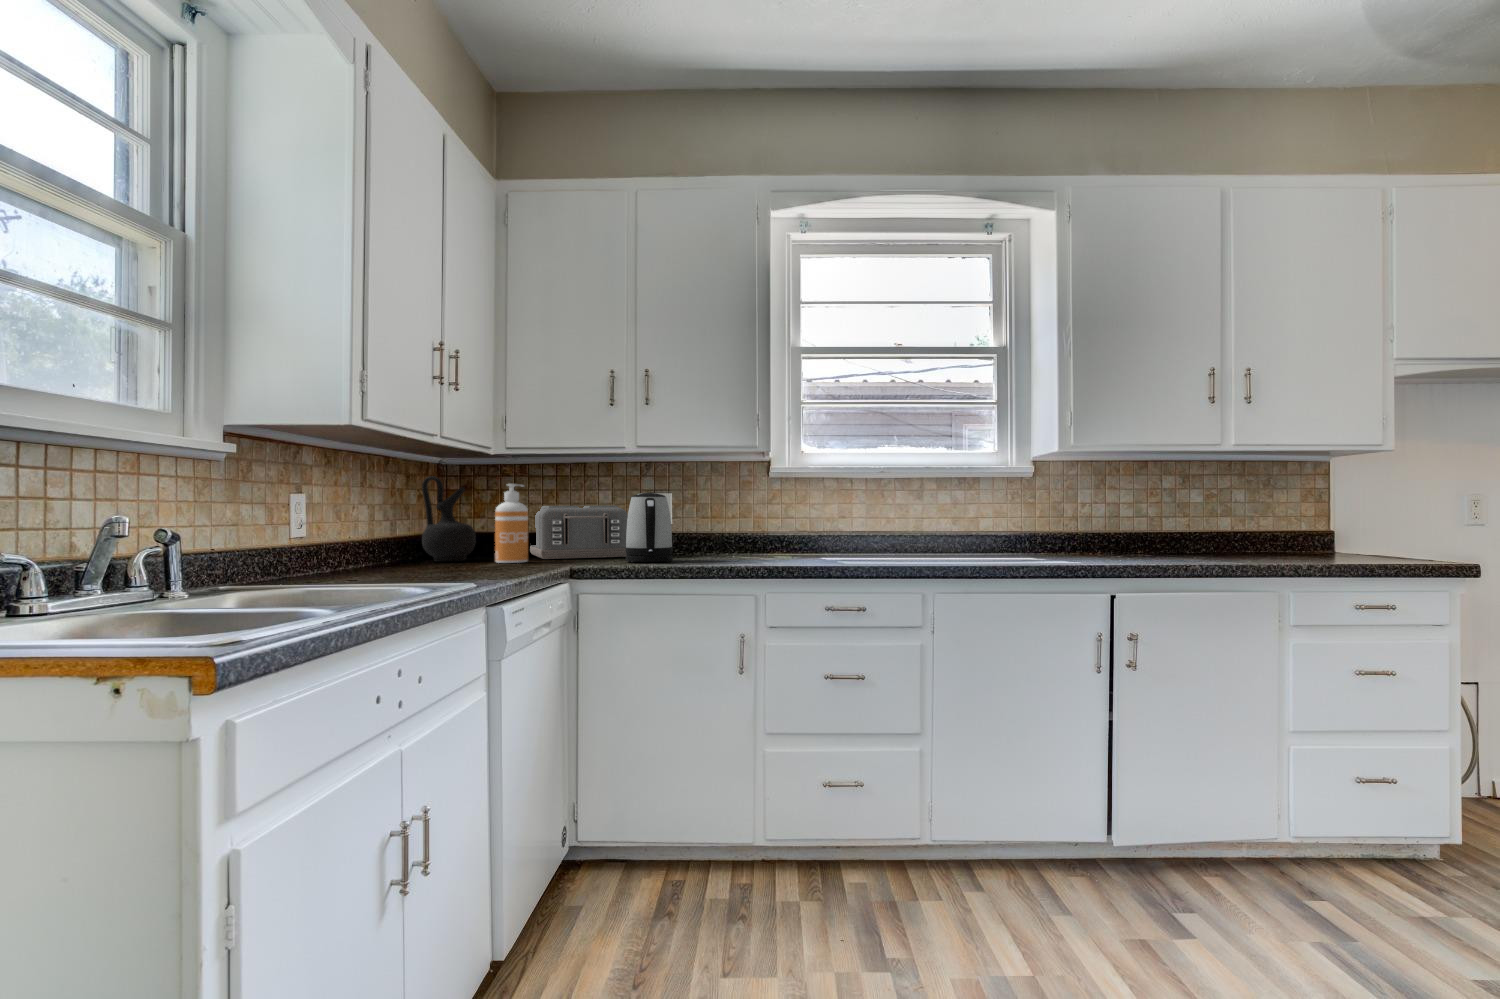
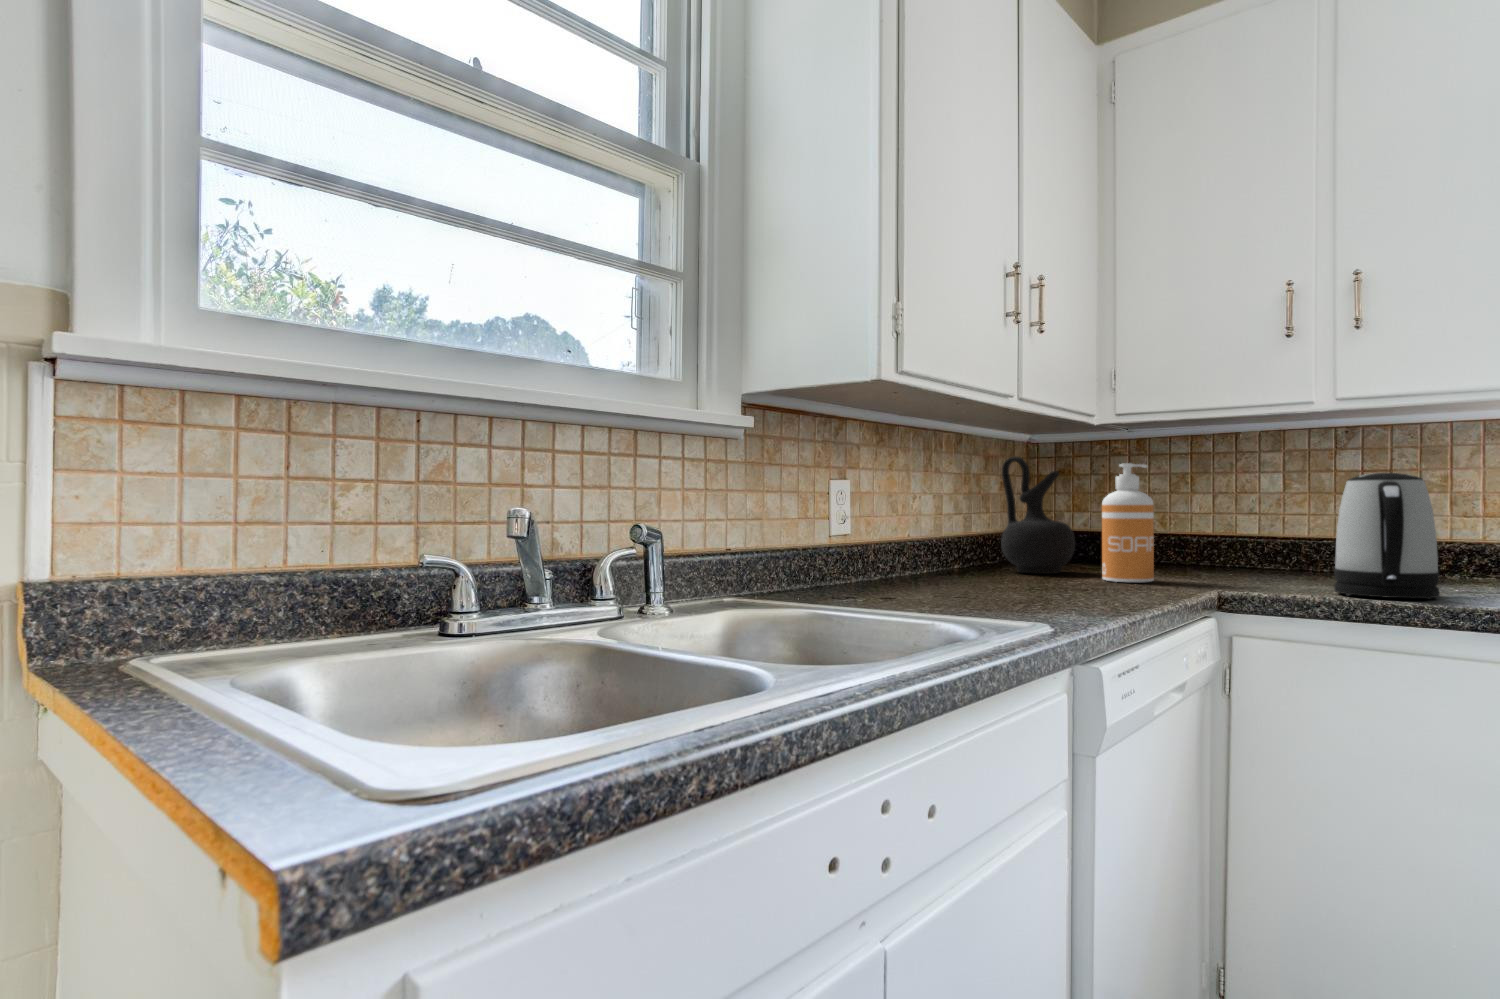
toaster: present [530,506,628,559] -> none [1158,496,1336,582]

